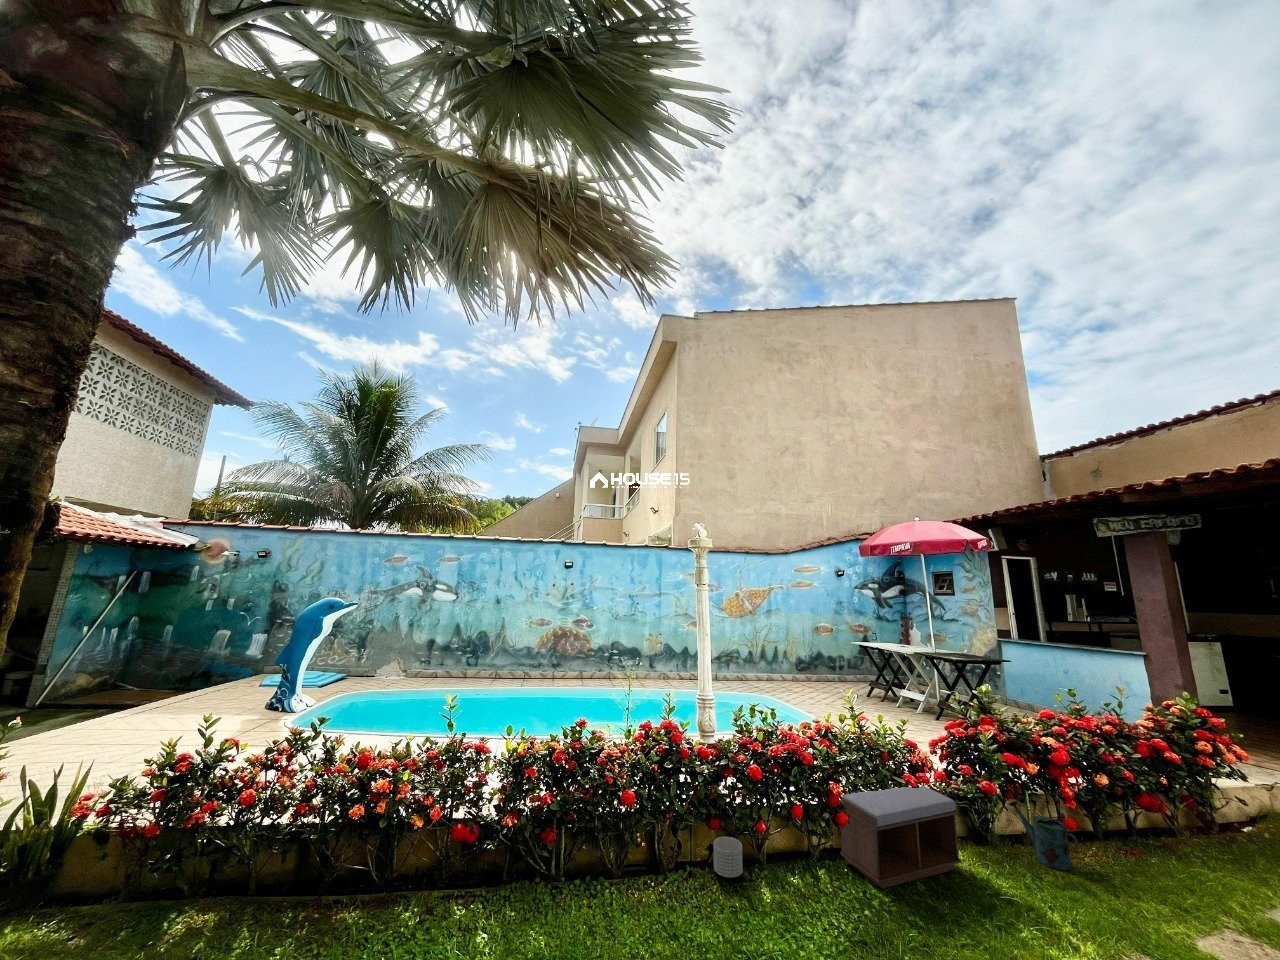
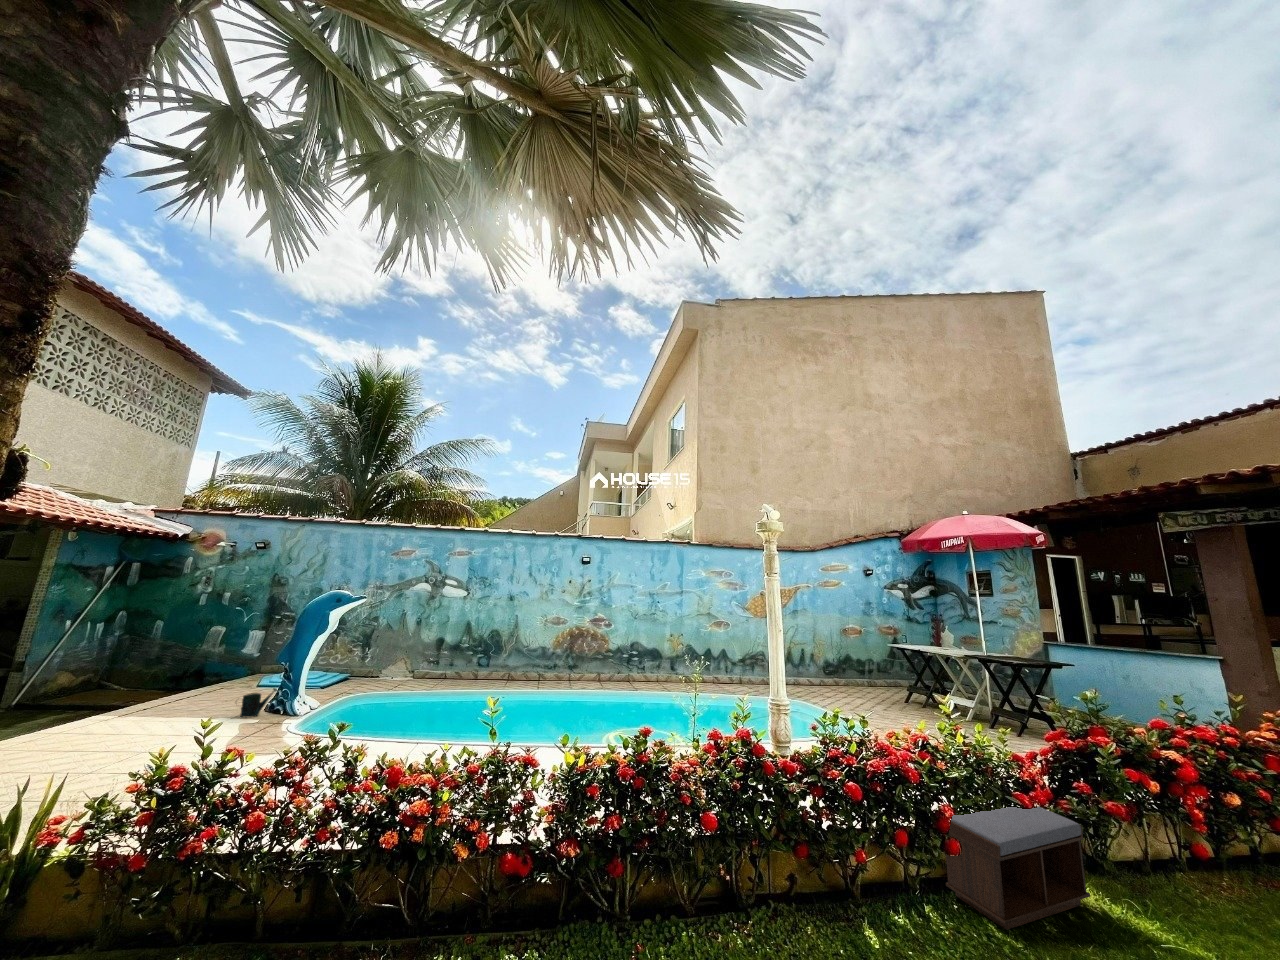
watering can: present [1009,801,1079,870] -> present [240,688,277,718]
planter: present [714,837,742,878] -> none [803,865,839,916]

